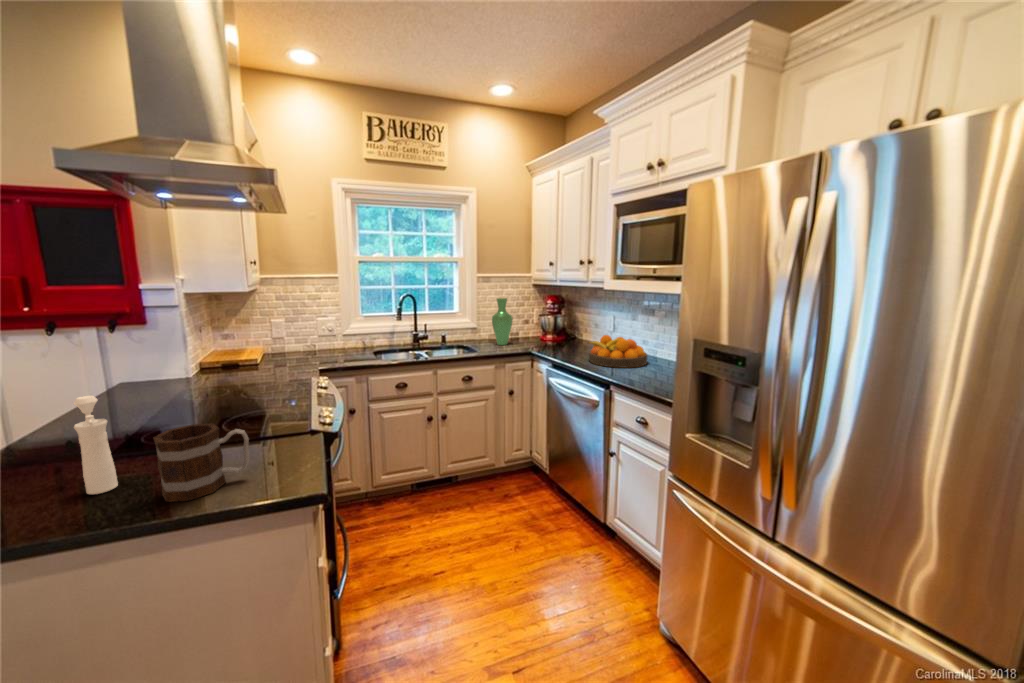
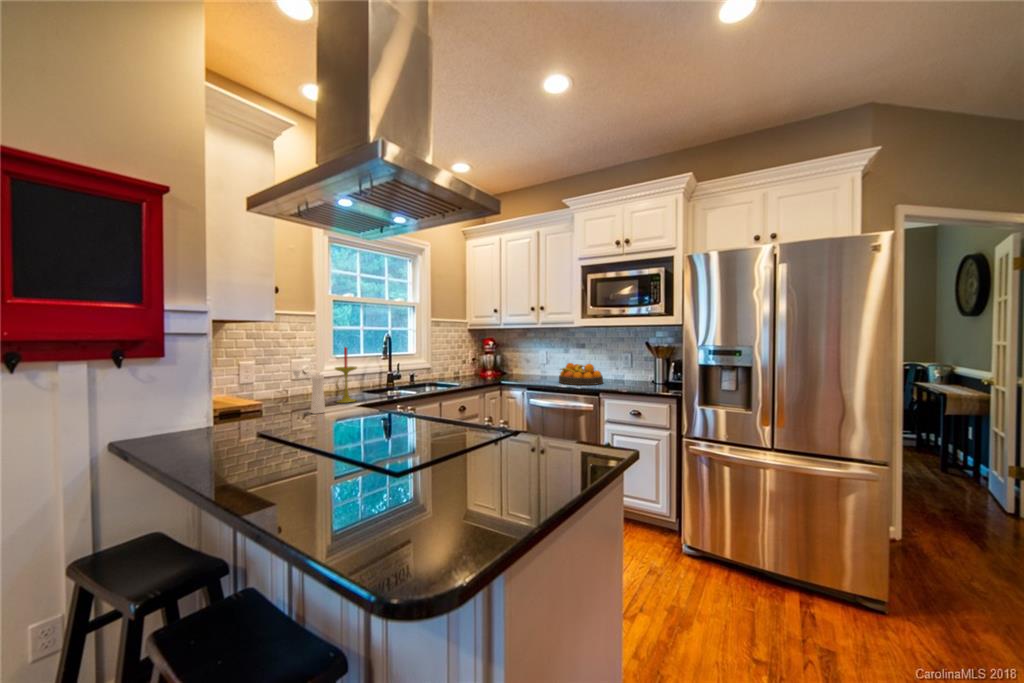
vase: present [492,298,513,345] -> none [455,339,473,381]
candle: none [322,310,348,362] -> present [335,347,357,403]
pepper mill: present [74,396,118,494] -> present [292,367,325,414]
mug: present [154,424,249,502] -> none [535,414,583,483]

